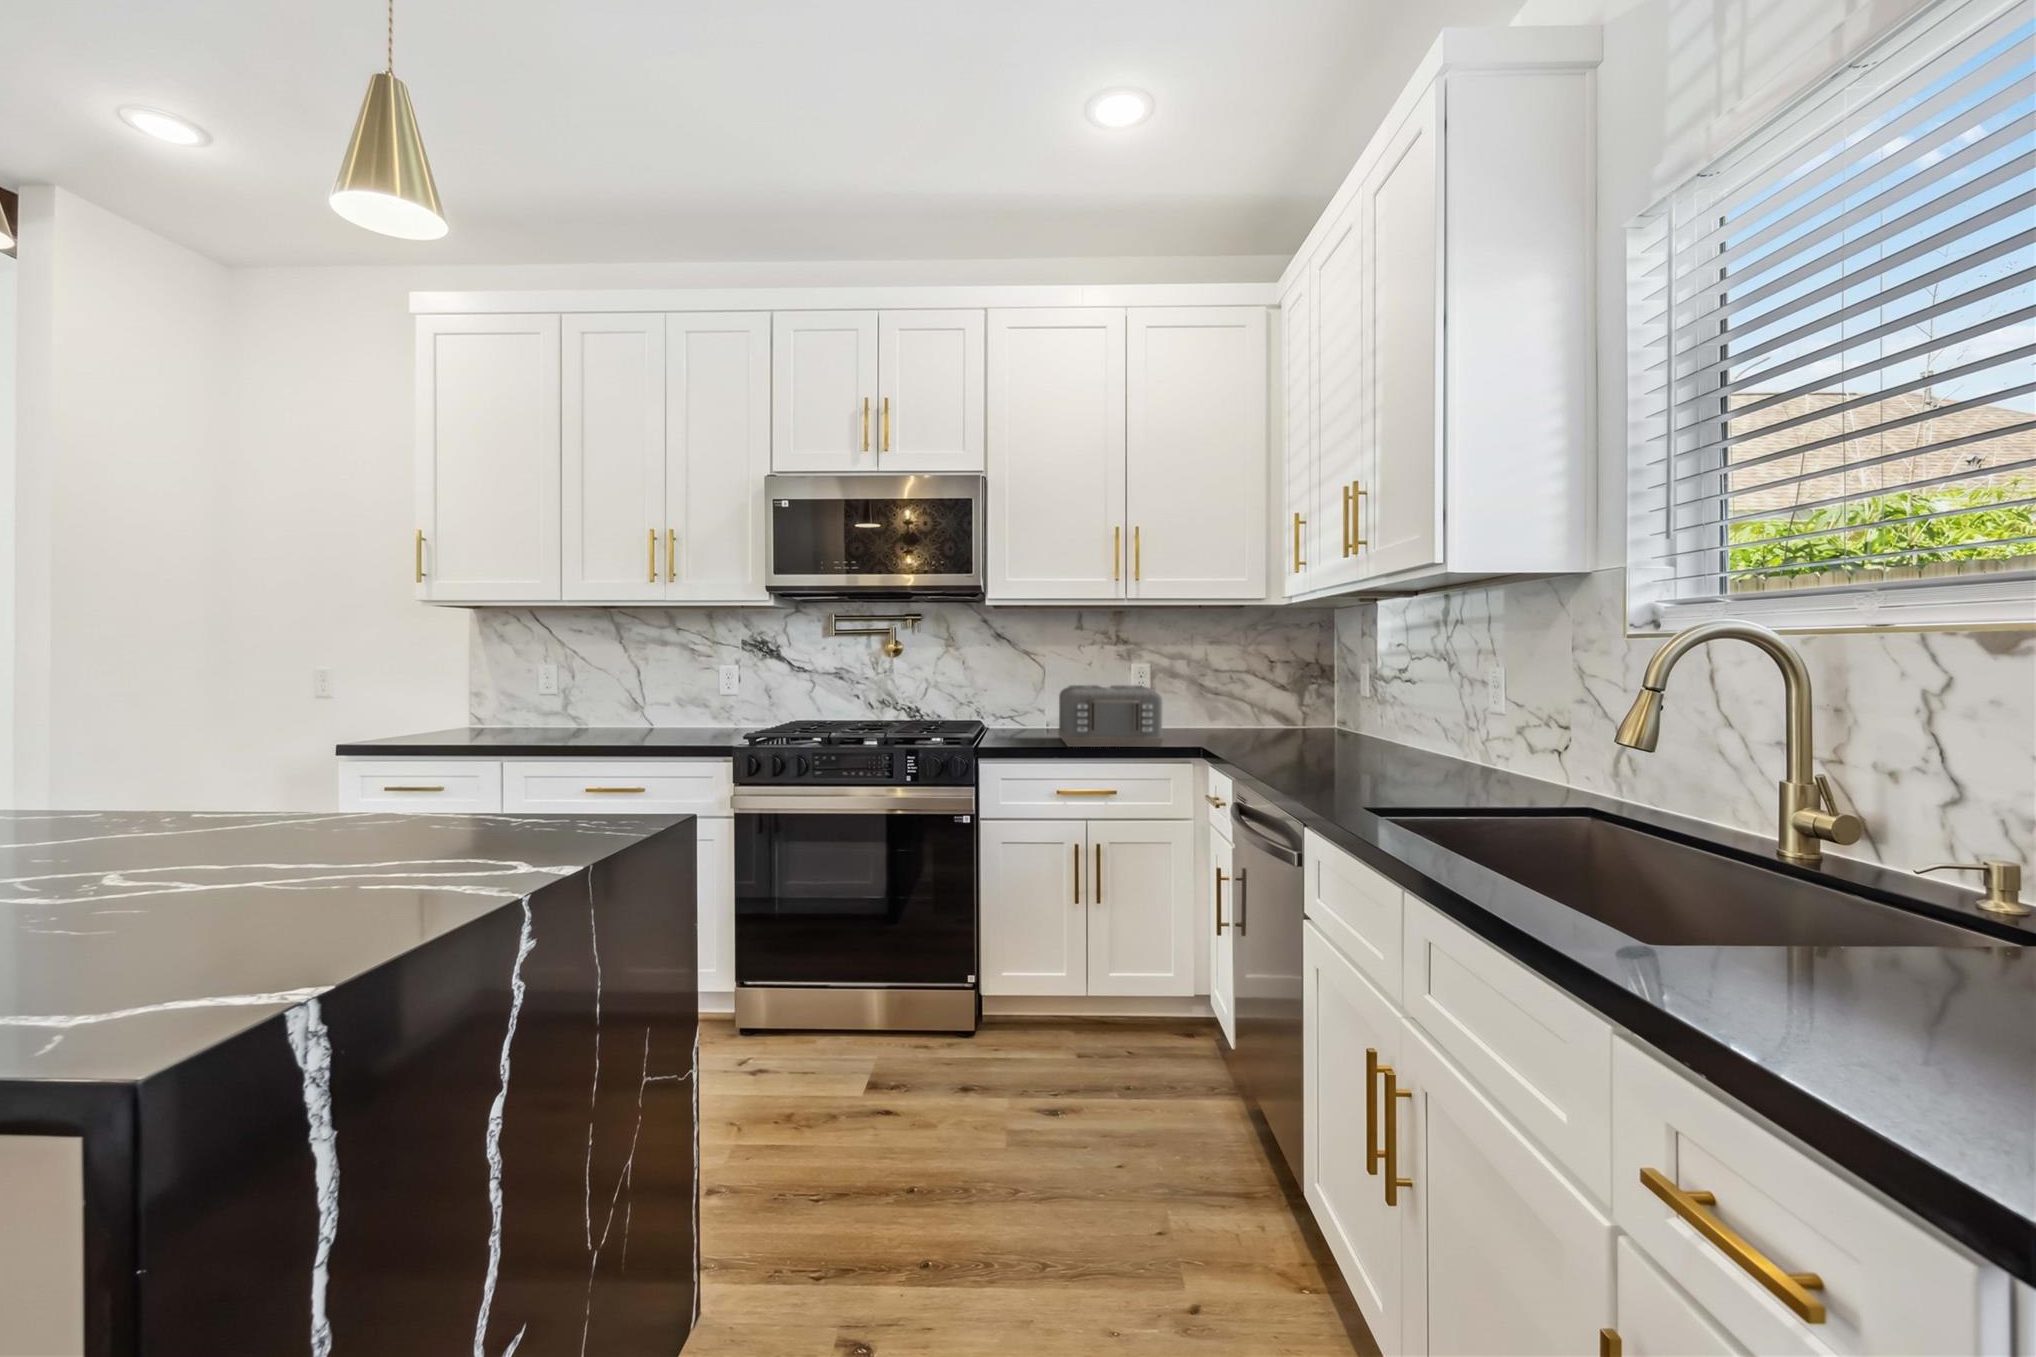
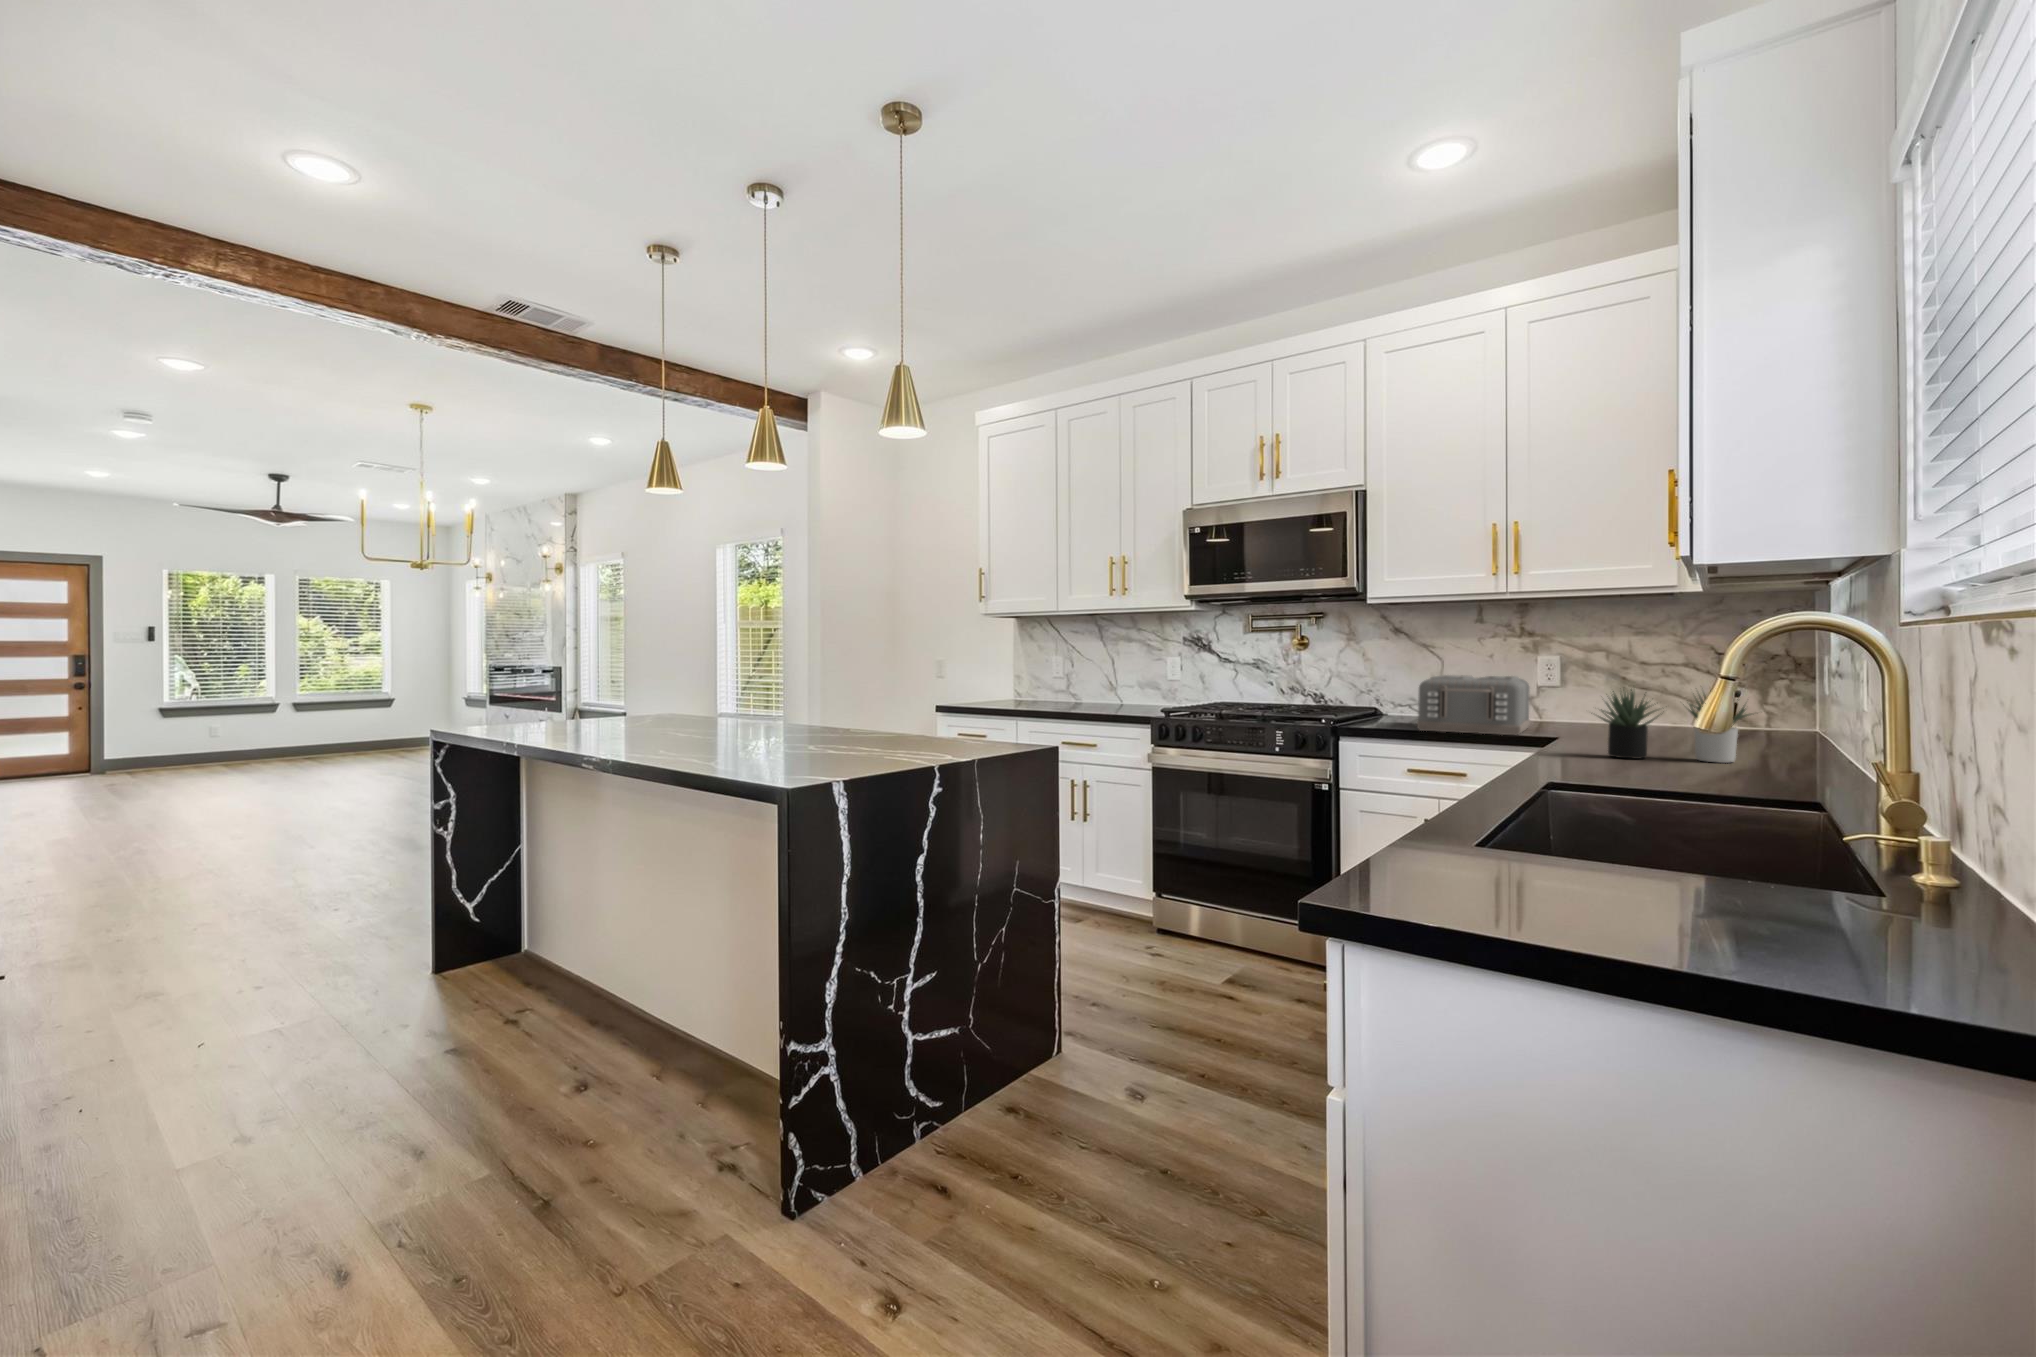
succulent plant: none [1272,689,1403,767] -> present [1598,689,1751,763]

